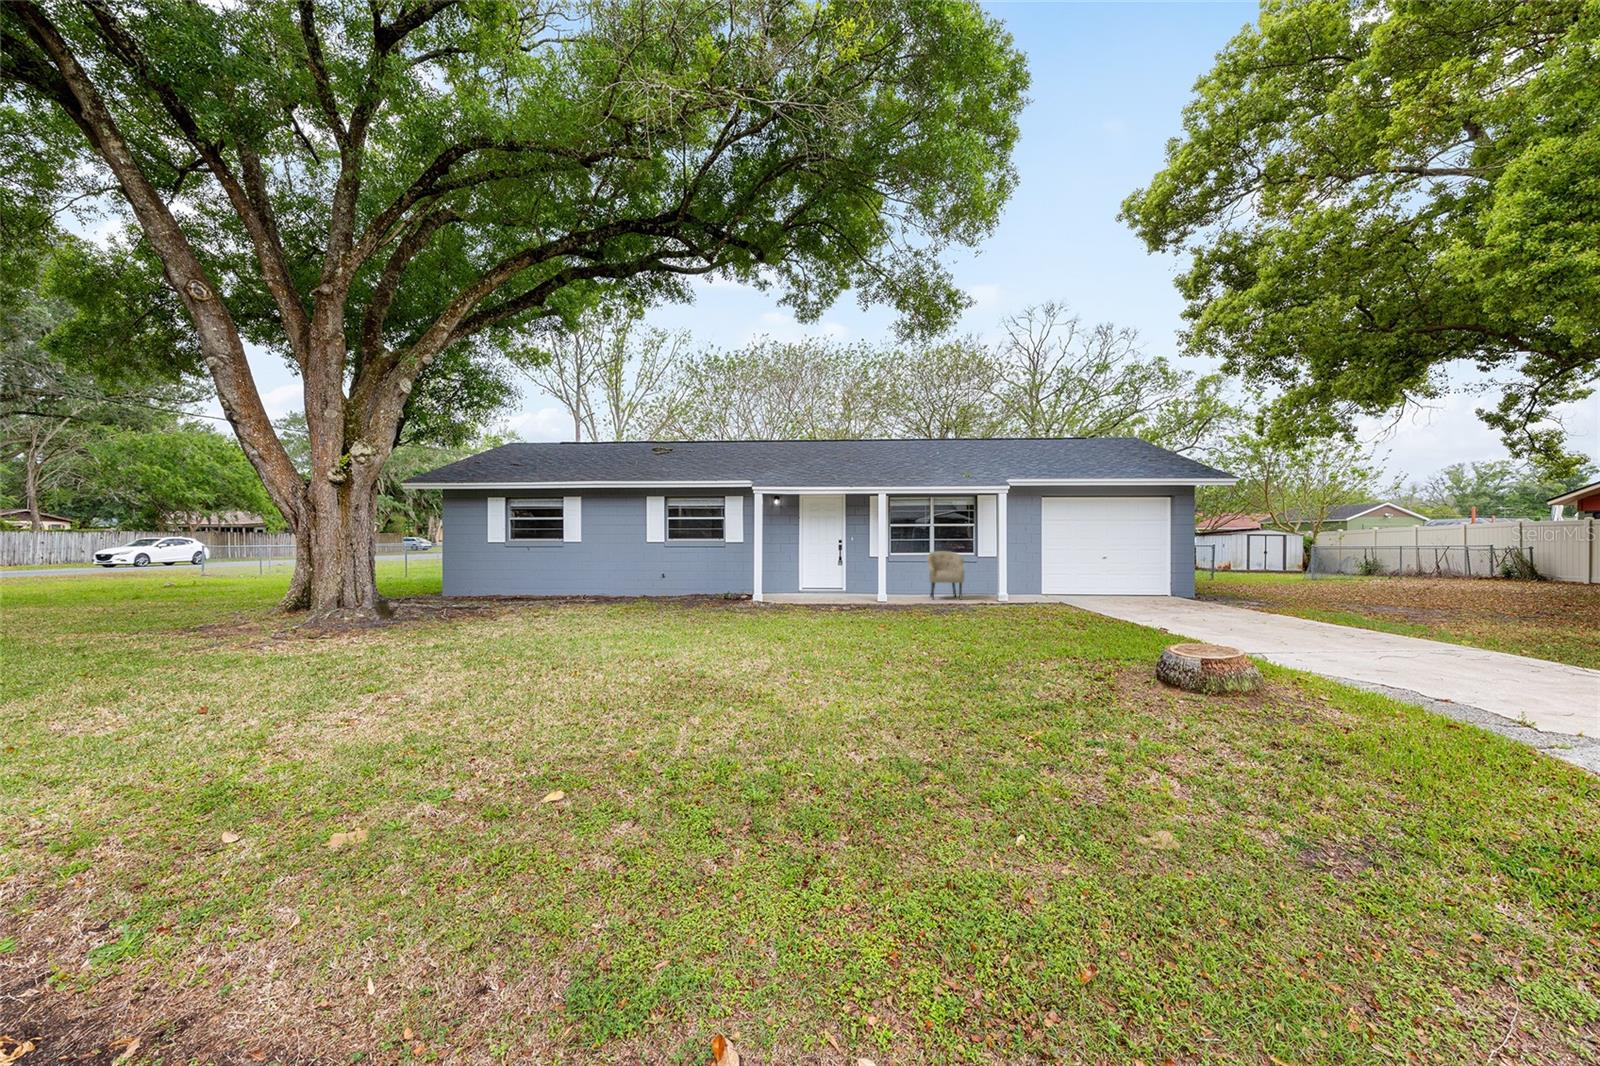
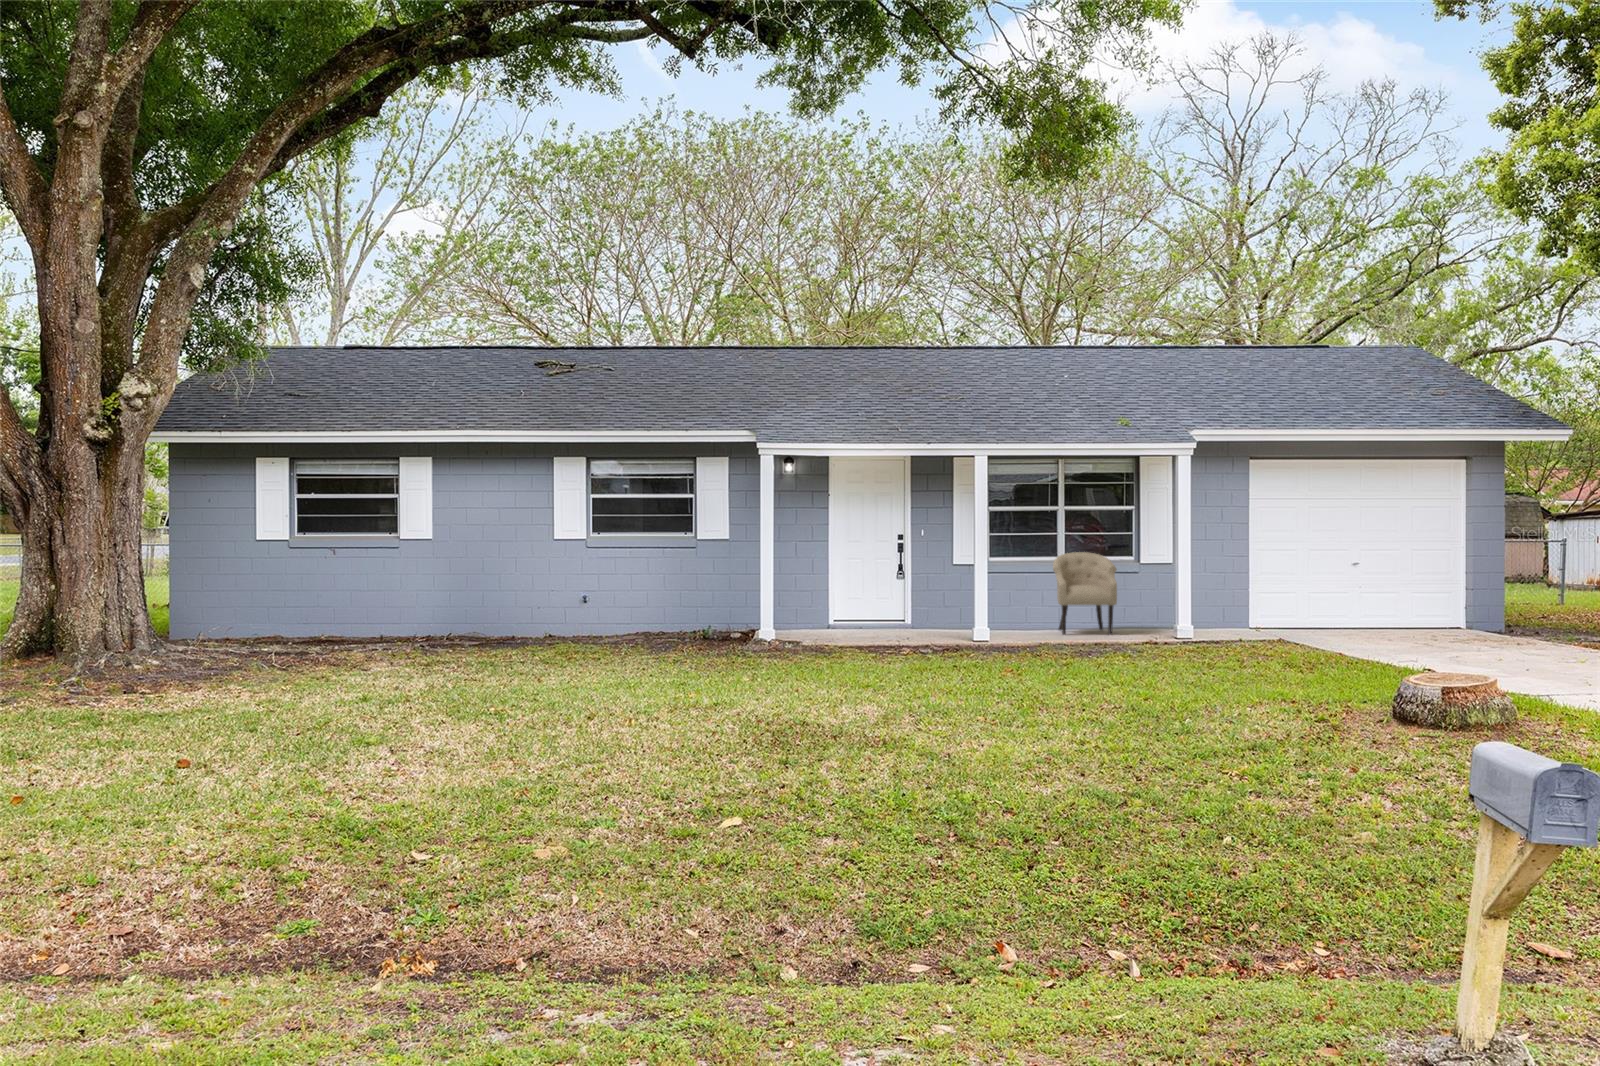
watering can: present [375,600,403,619] -> none [141,629,204,666]

